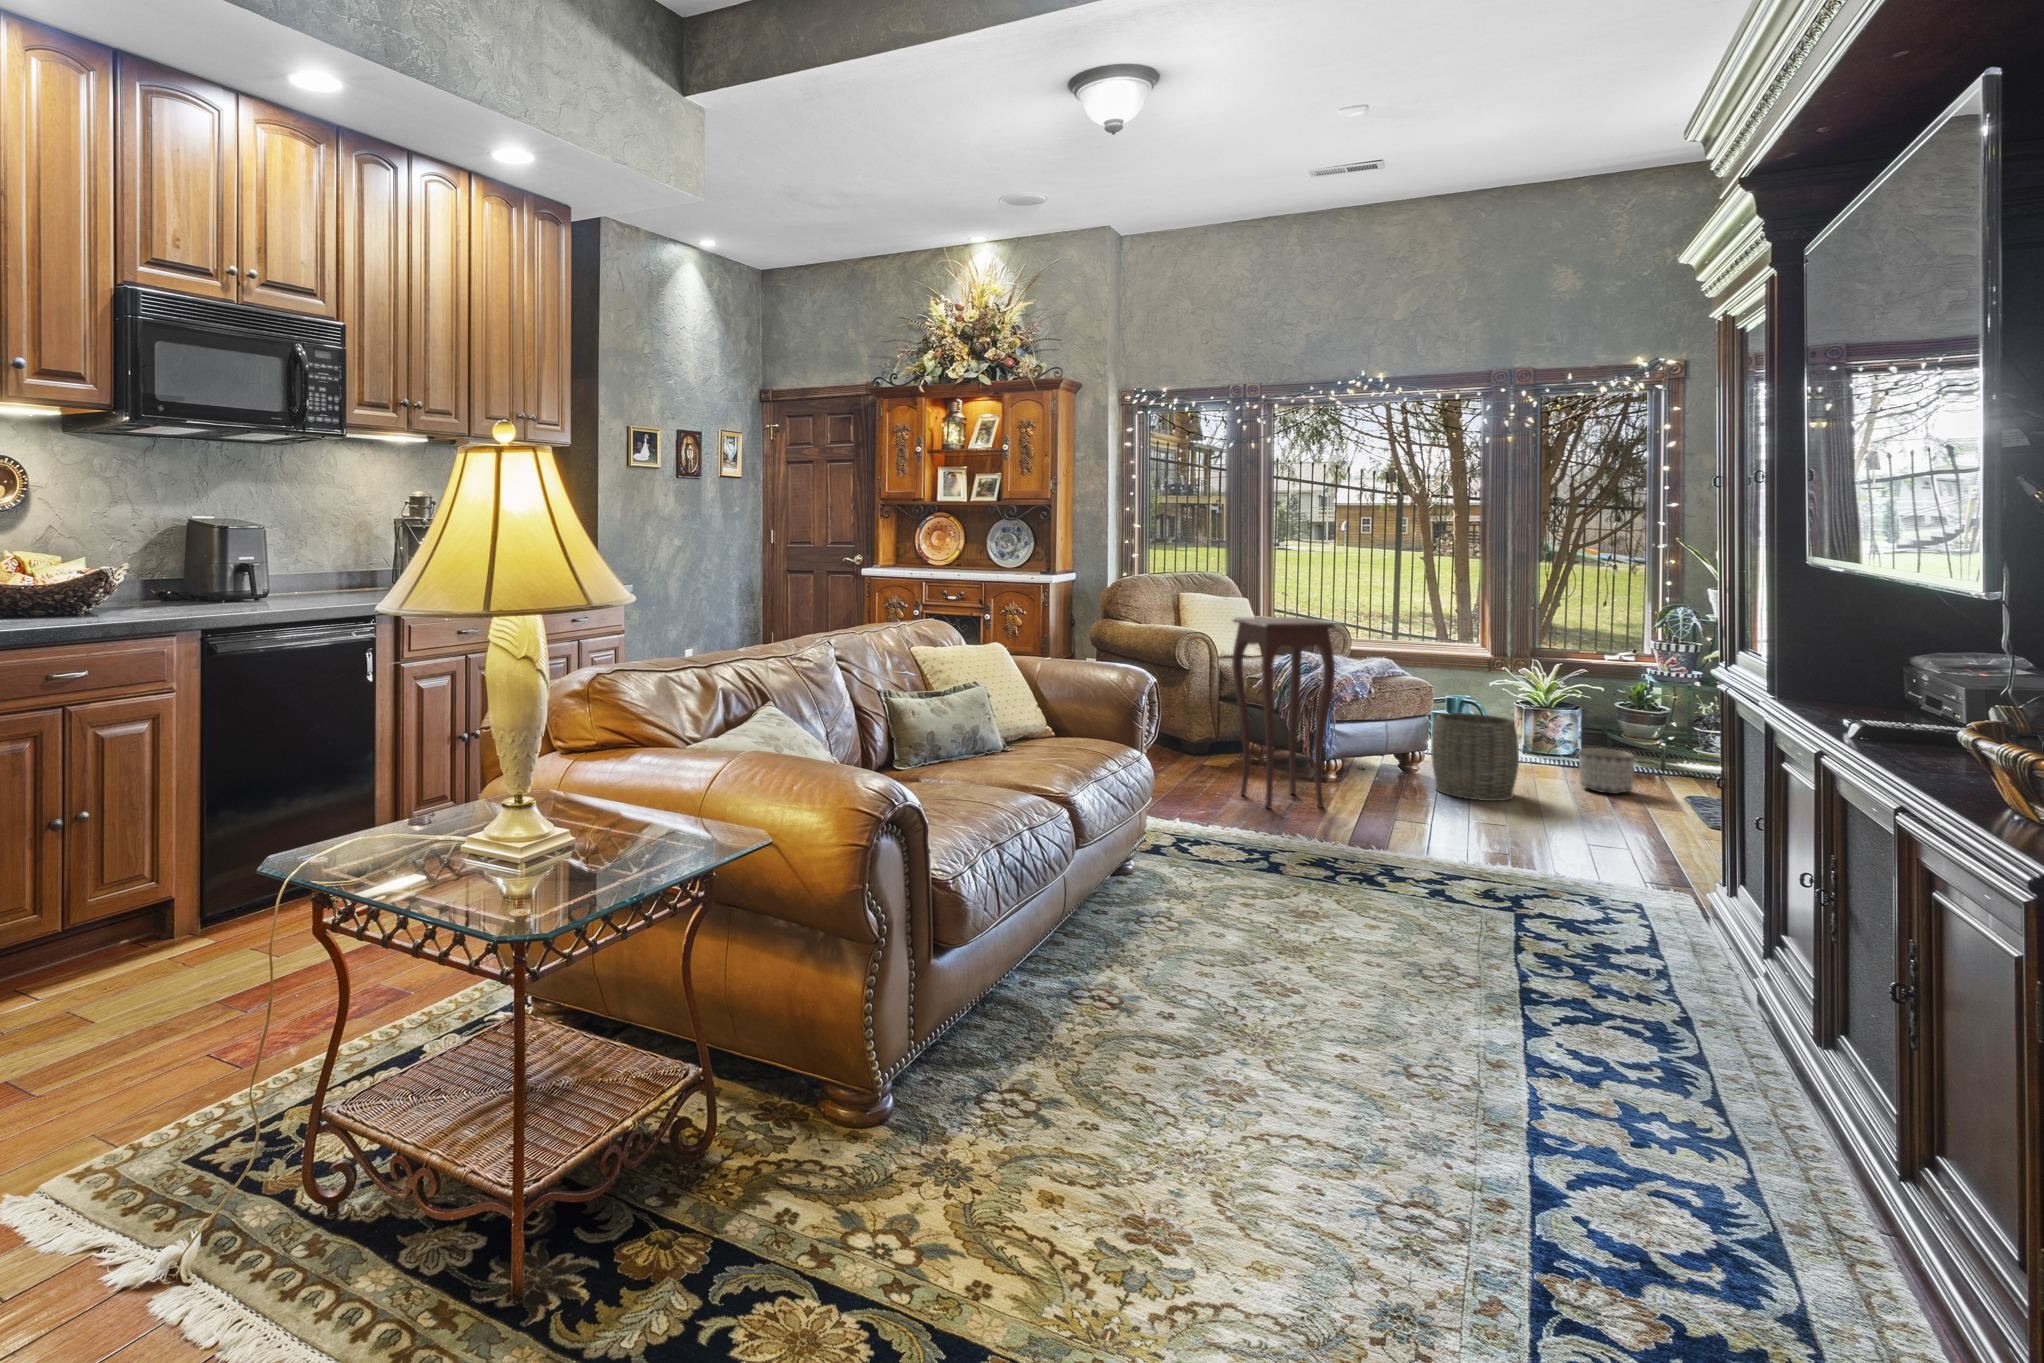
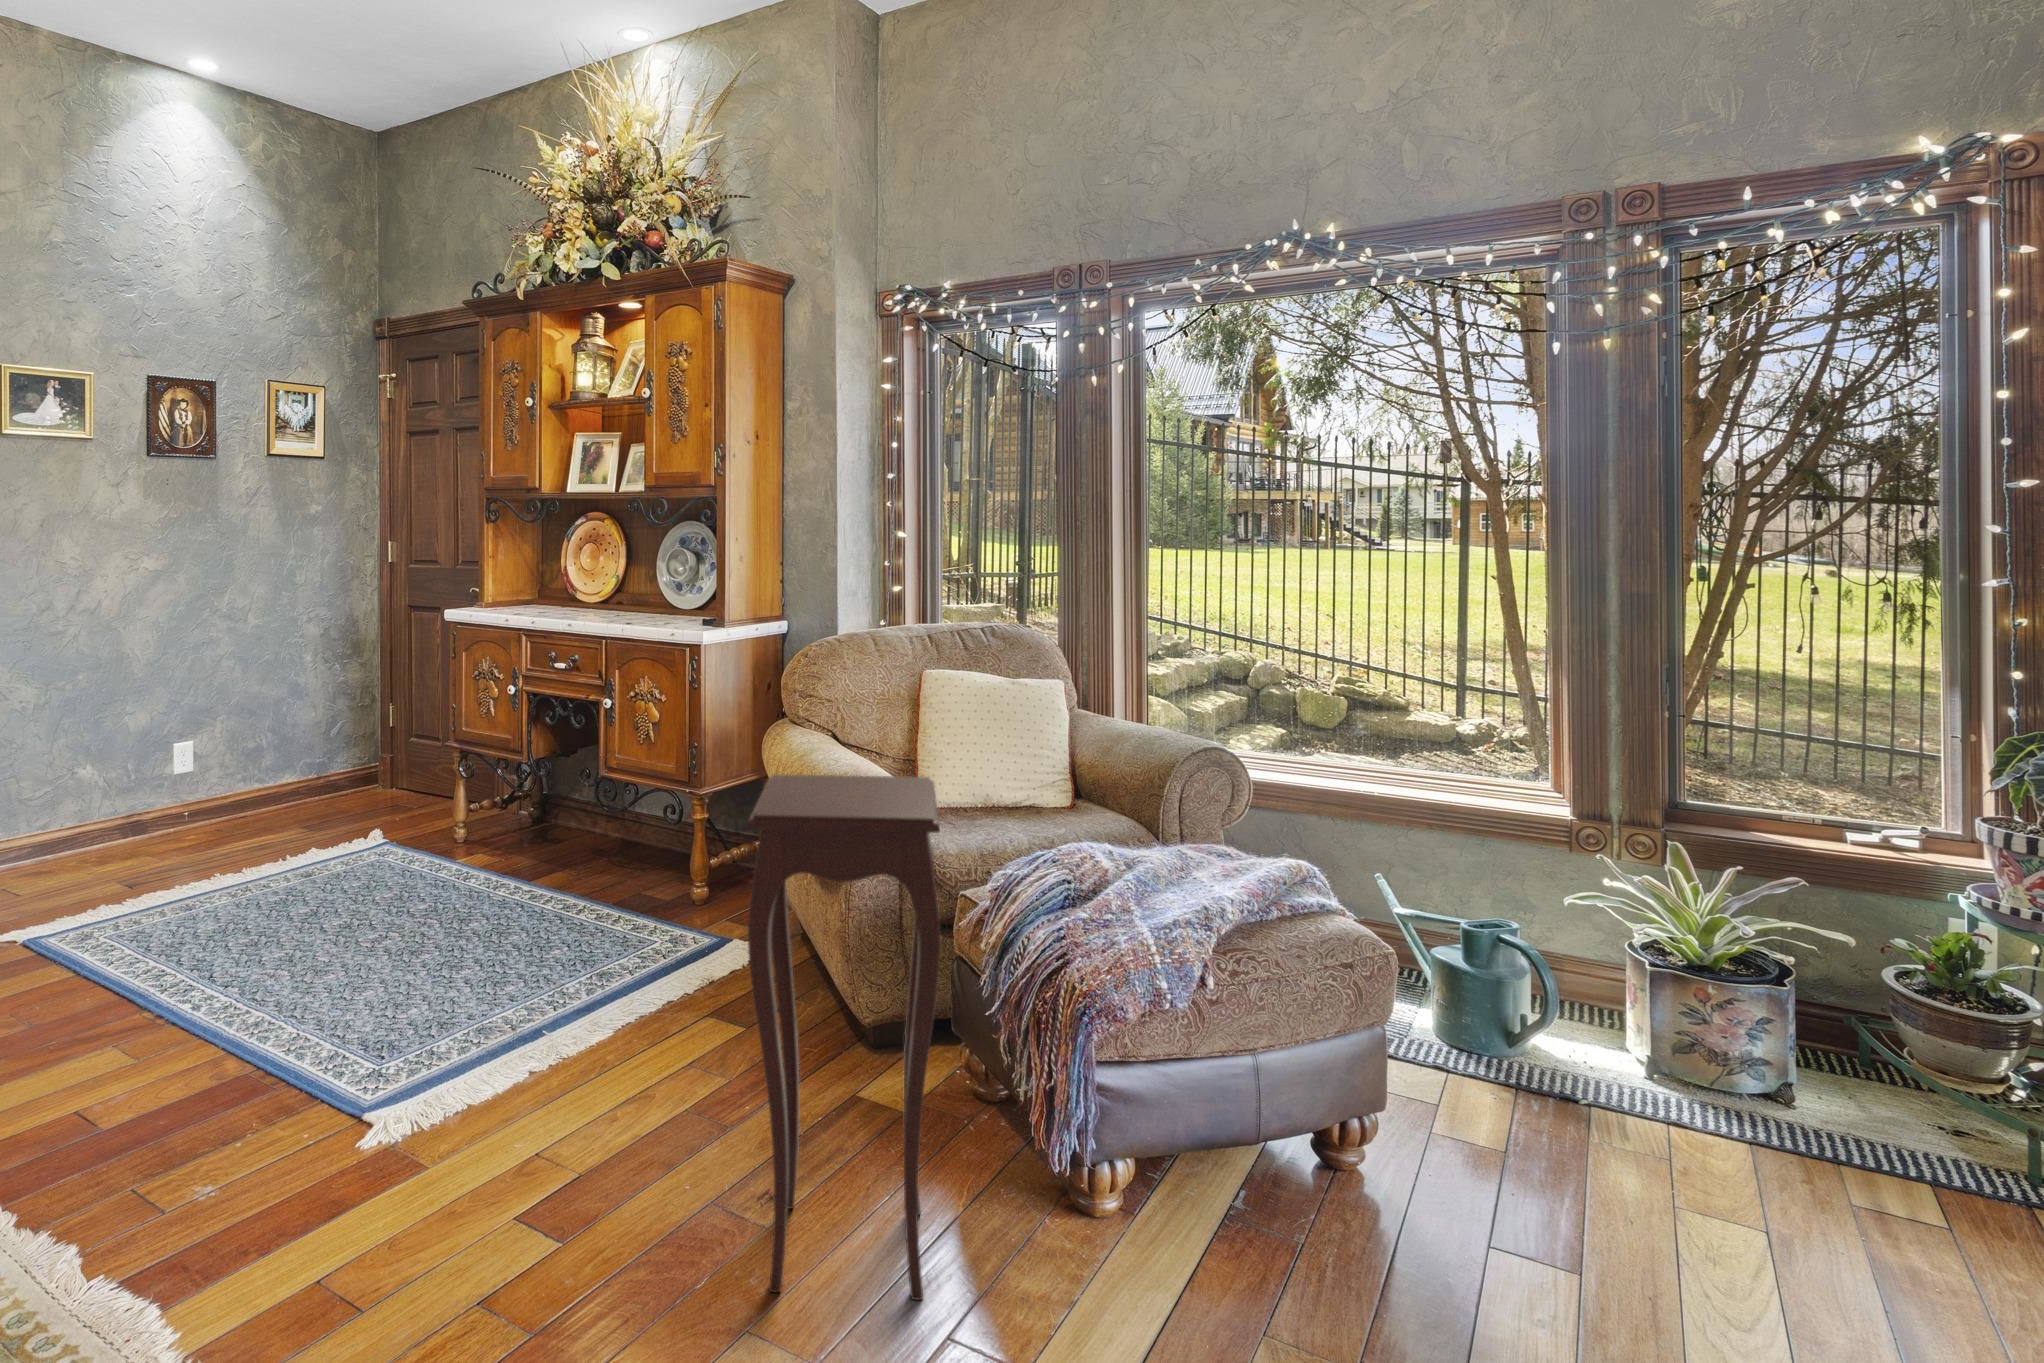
woven basket: present [1431,713,1519,801] -> none [1287,1019,1509,1309]
planter: present [1579,748,1634,794] -> none [1708,1137,1868,1301]

